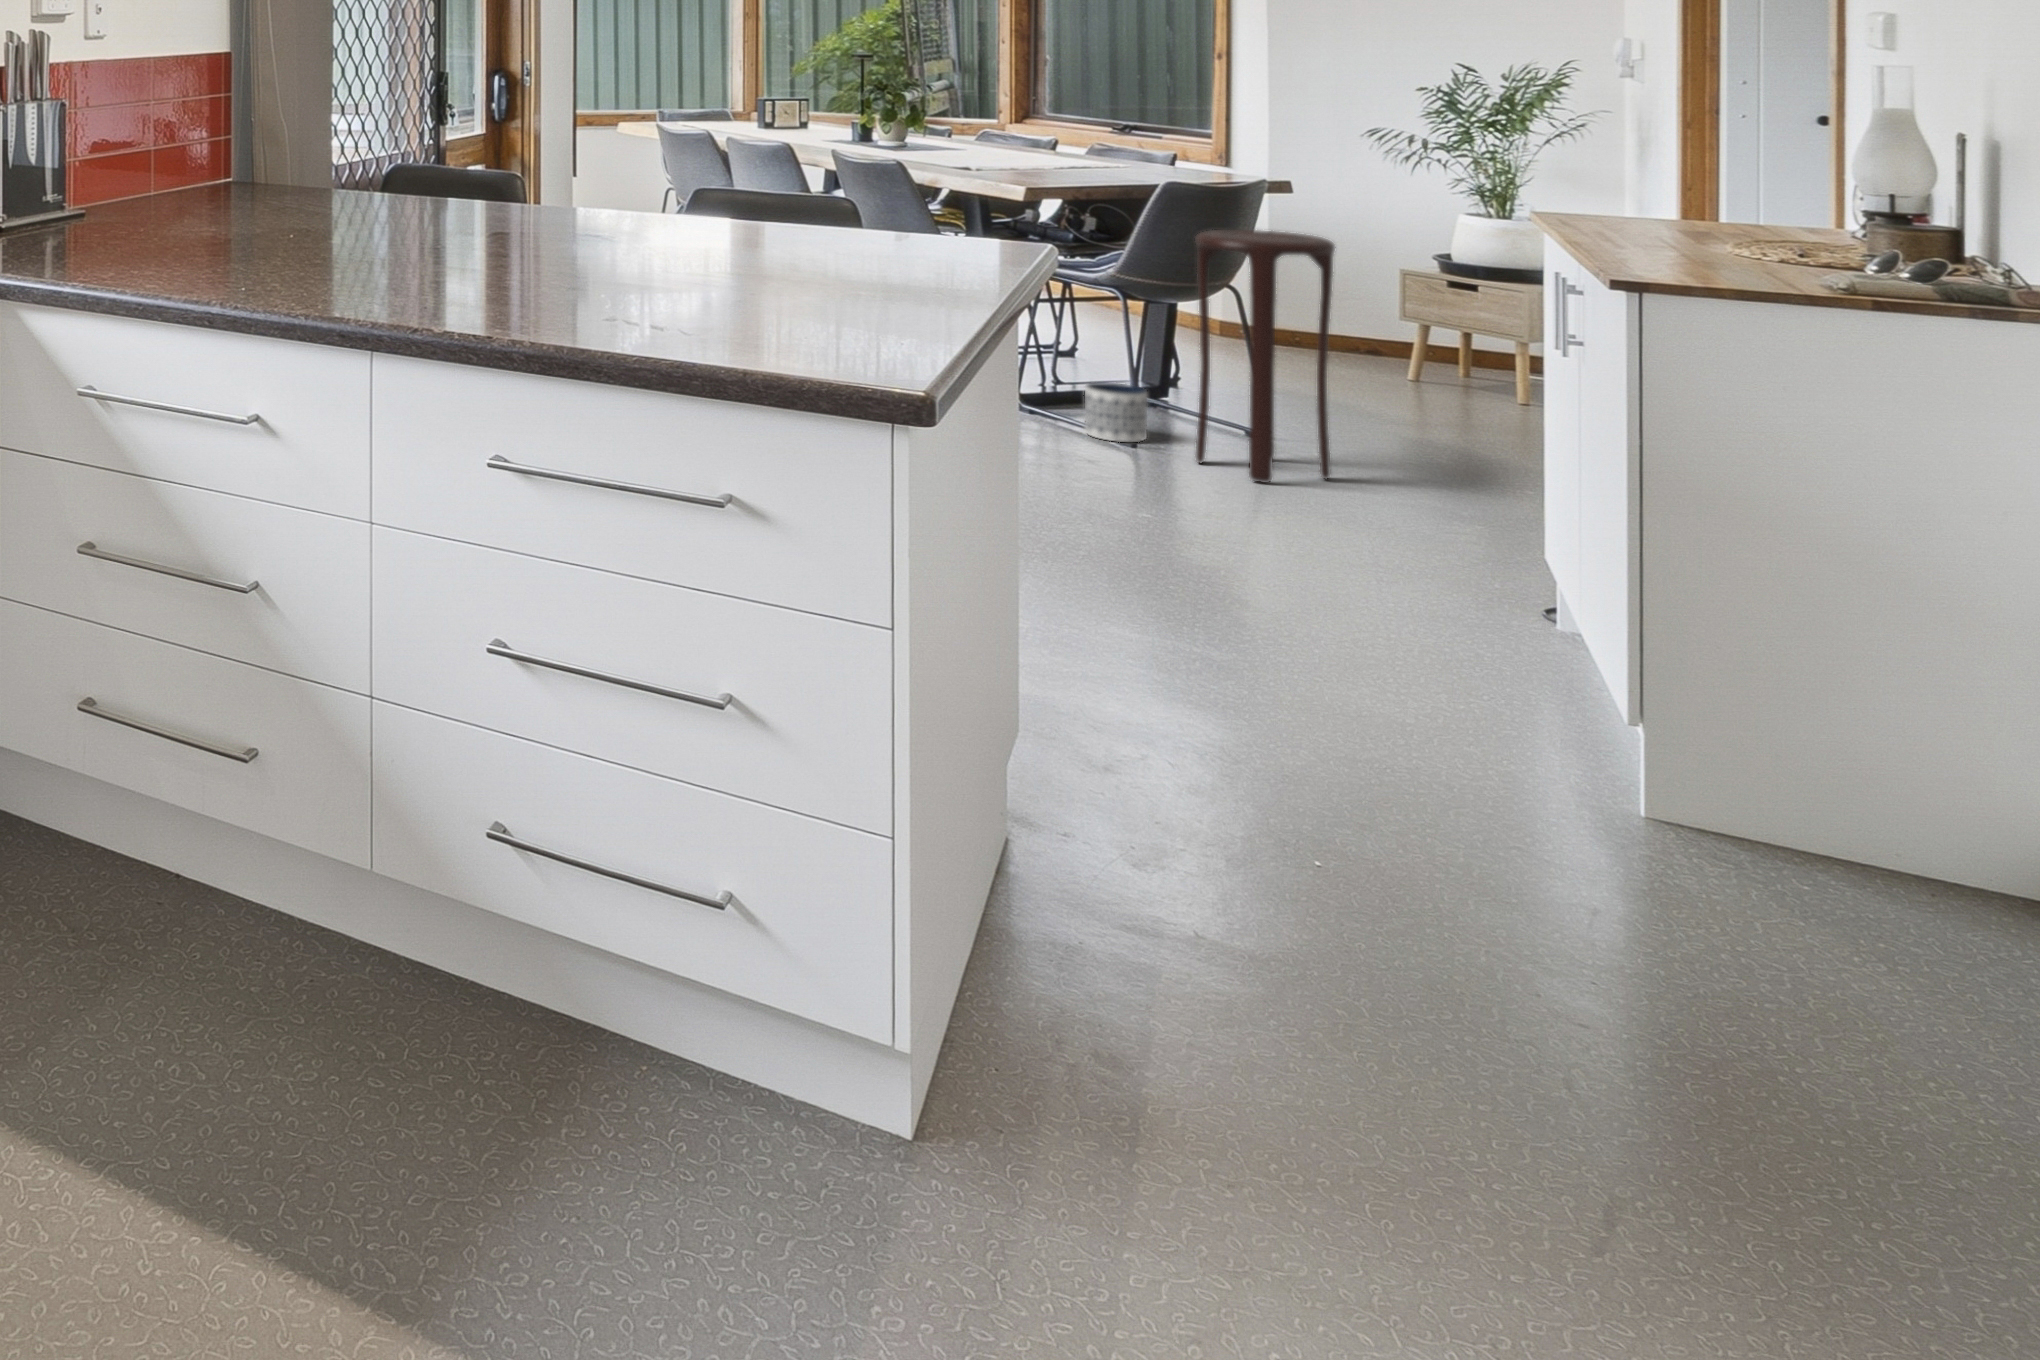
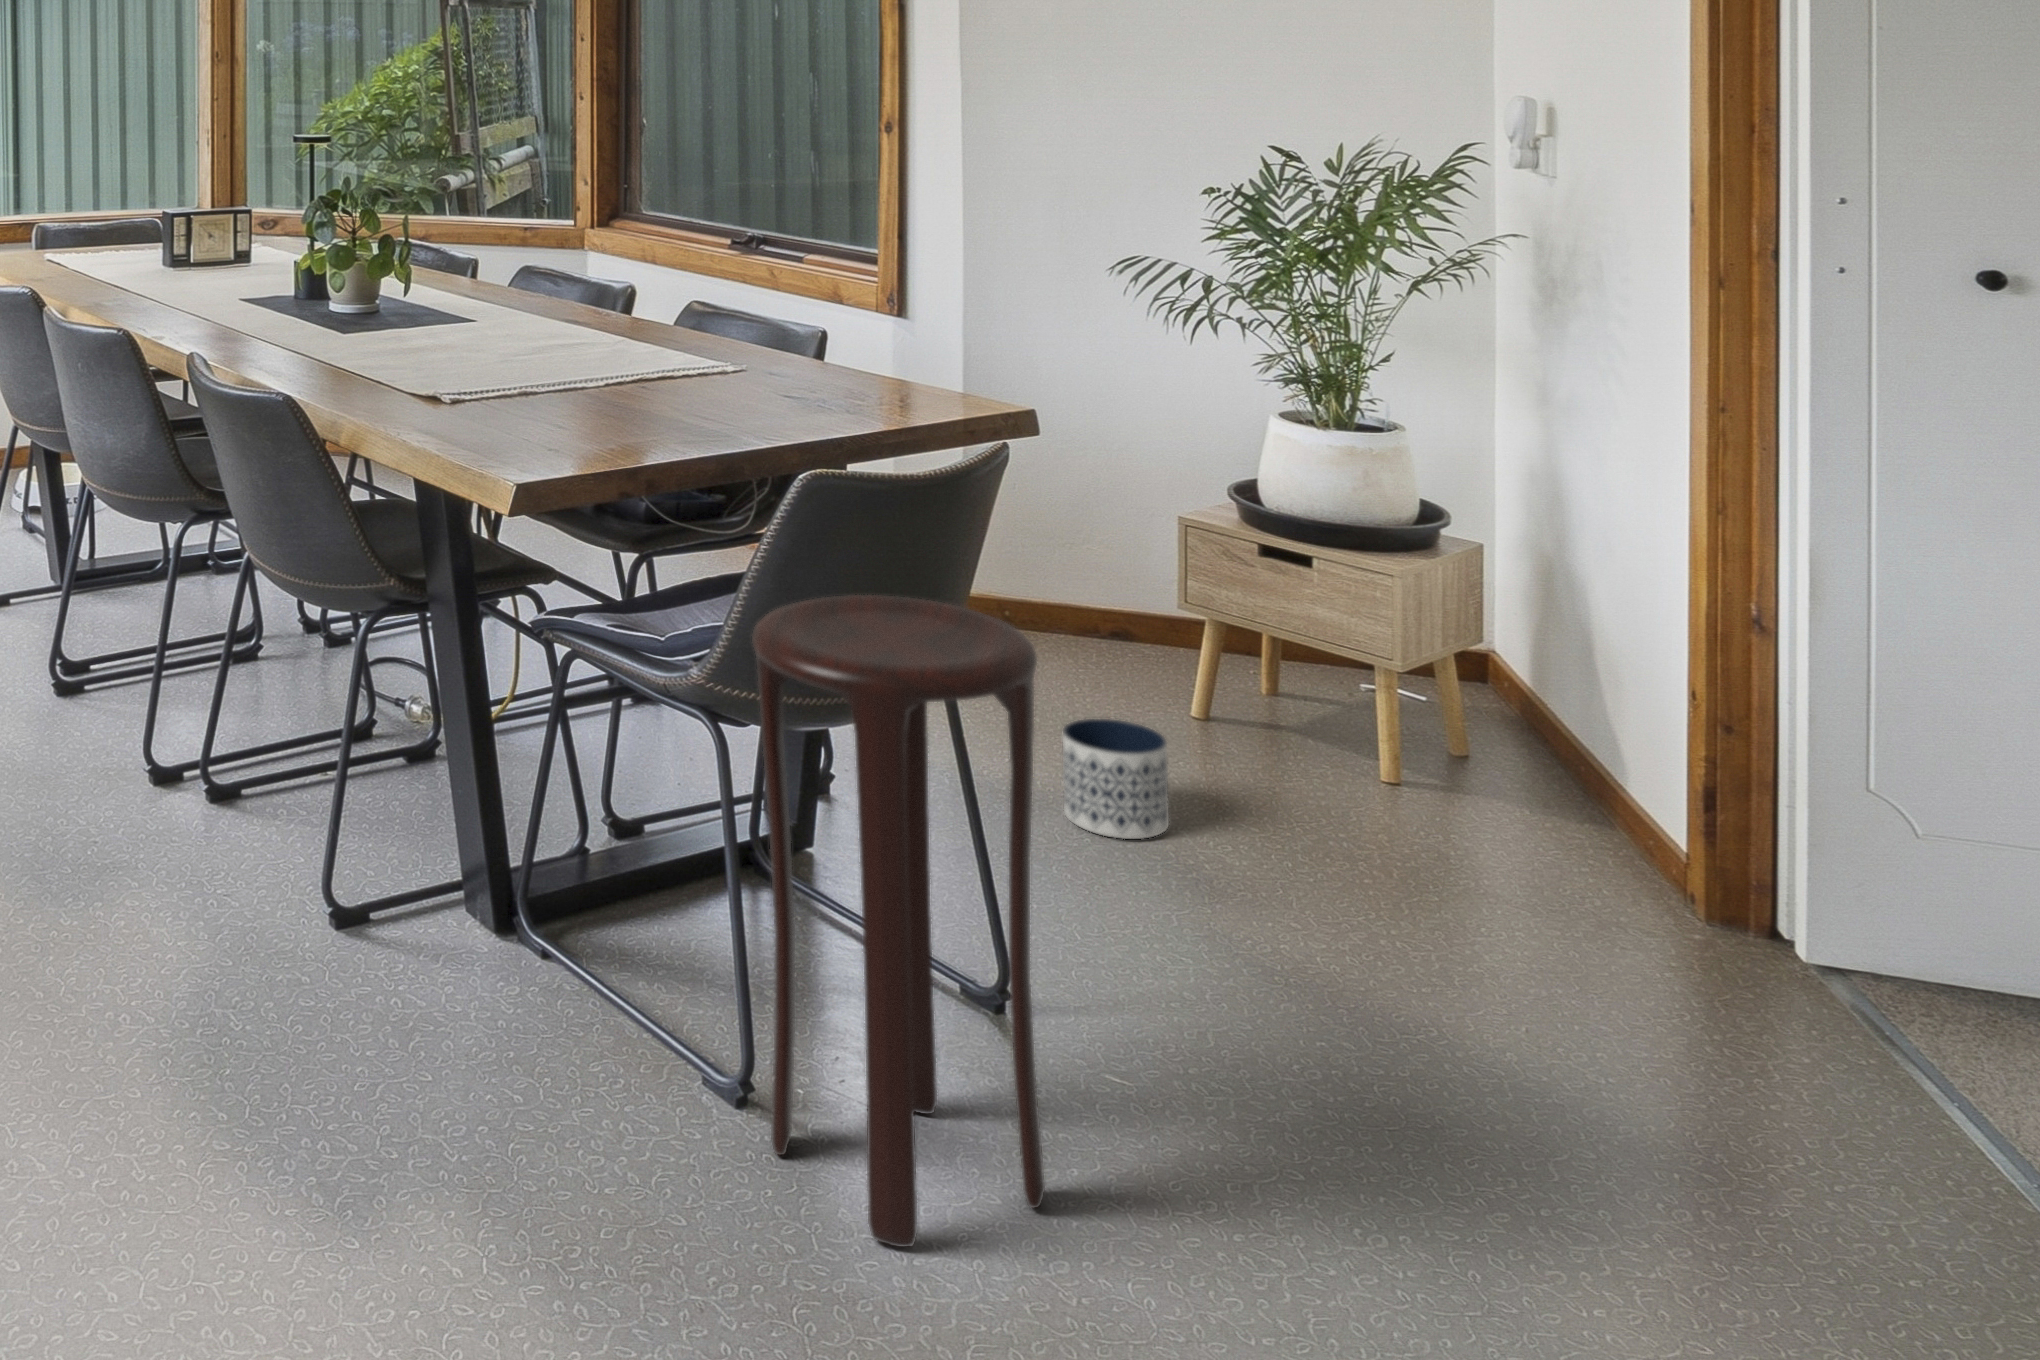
planter: present [1085,383,1147,442] -> present [1063,719,1169,839]

